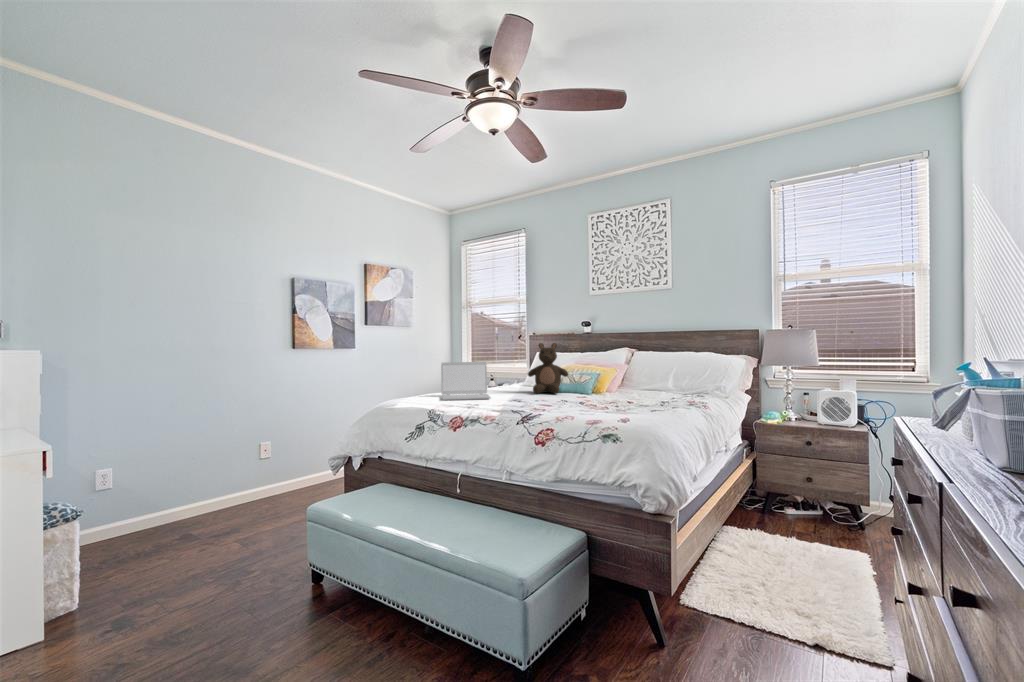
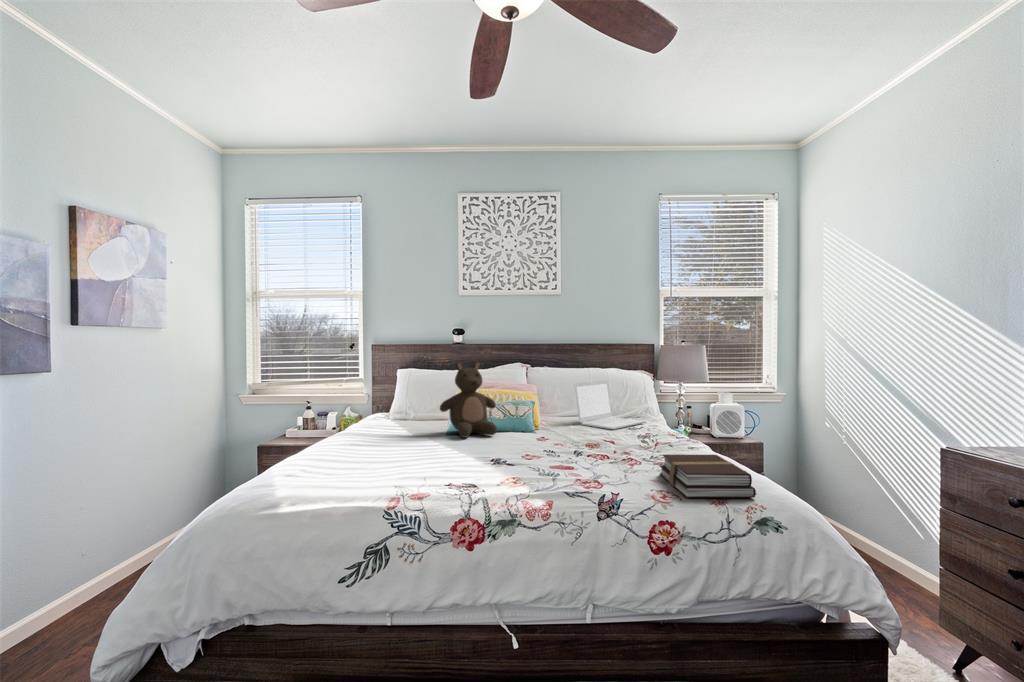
laptop: present [441,362,491,400] -> present [575,380,644,429]
book: none [575,400,637,423] -> present [660,455,756,498]

